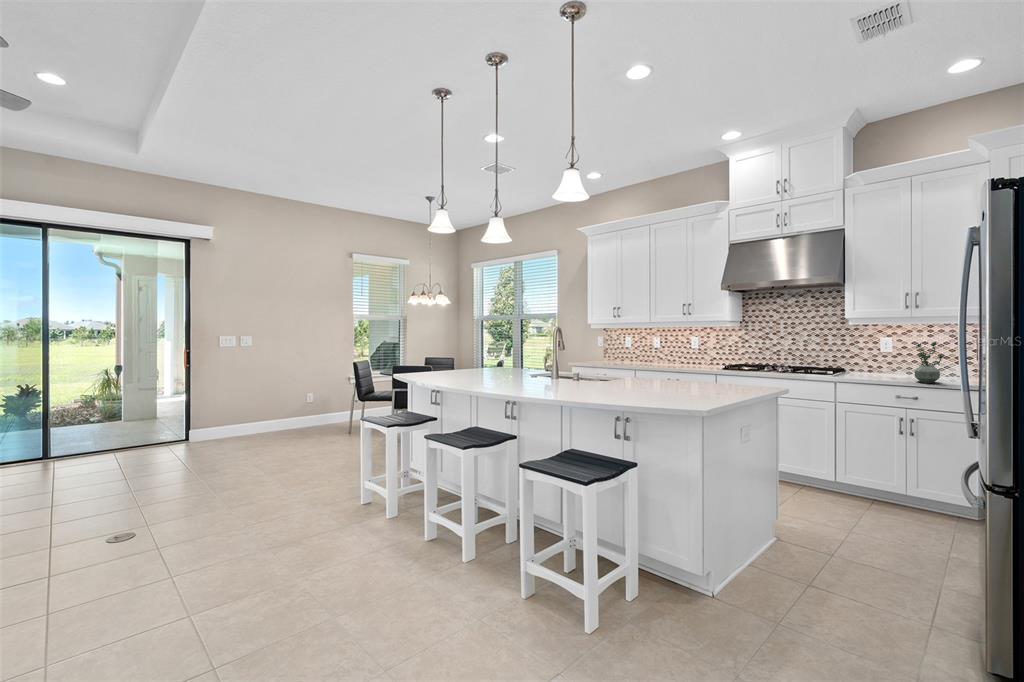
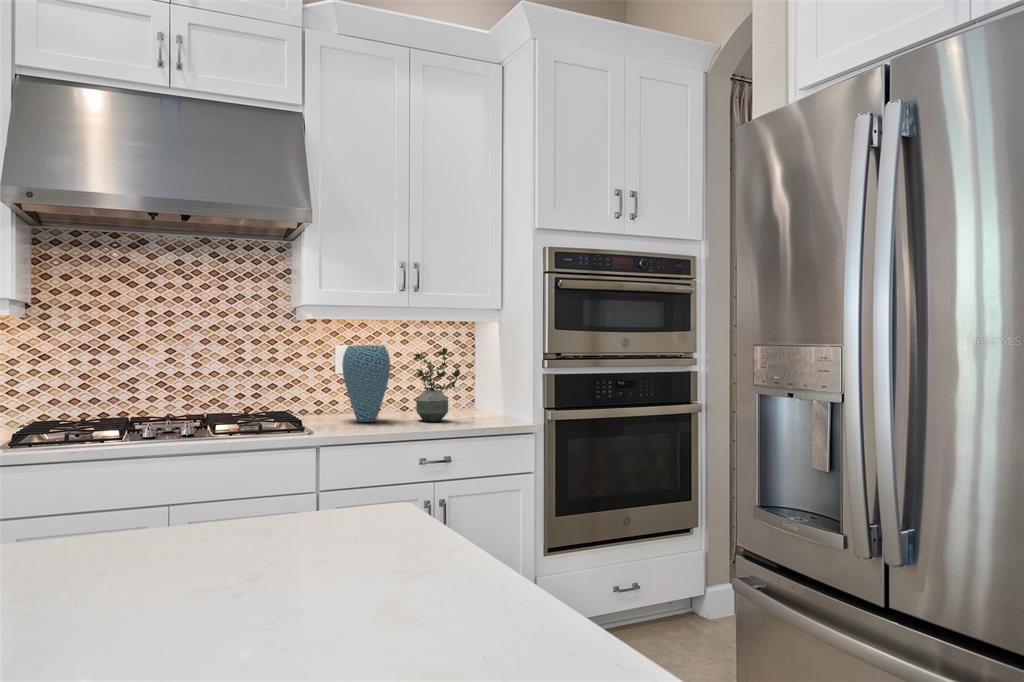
vase: none [865,339,896,379] -> present [342,345,390,422]

